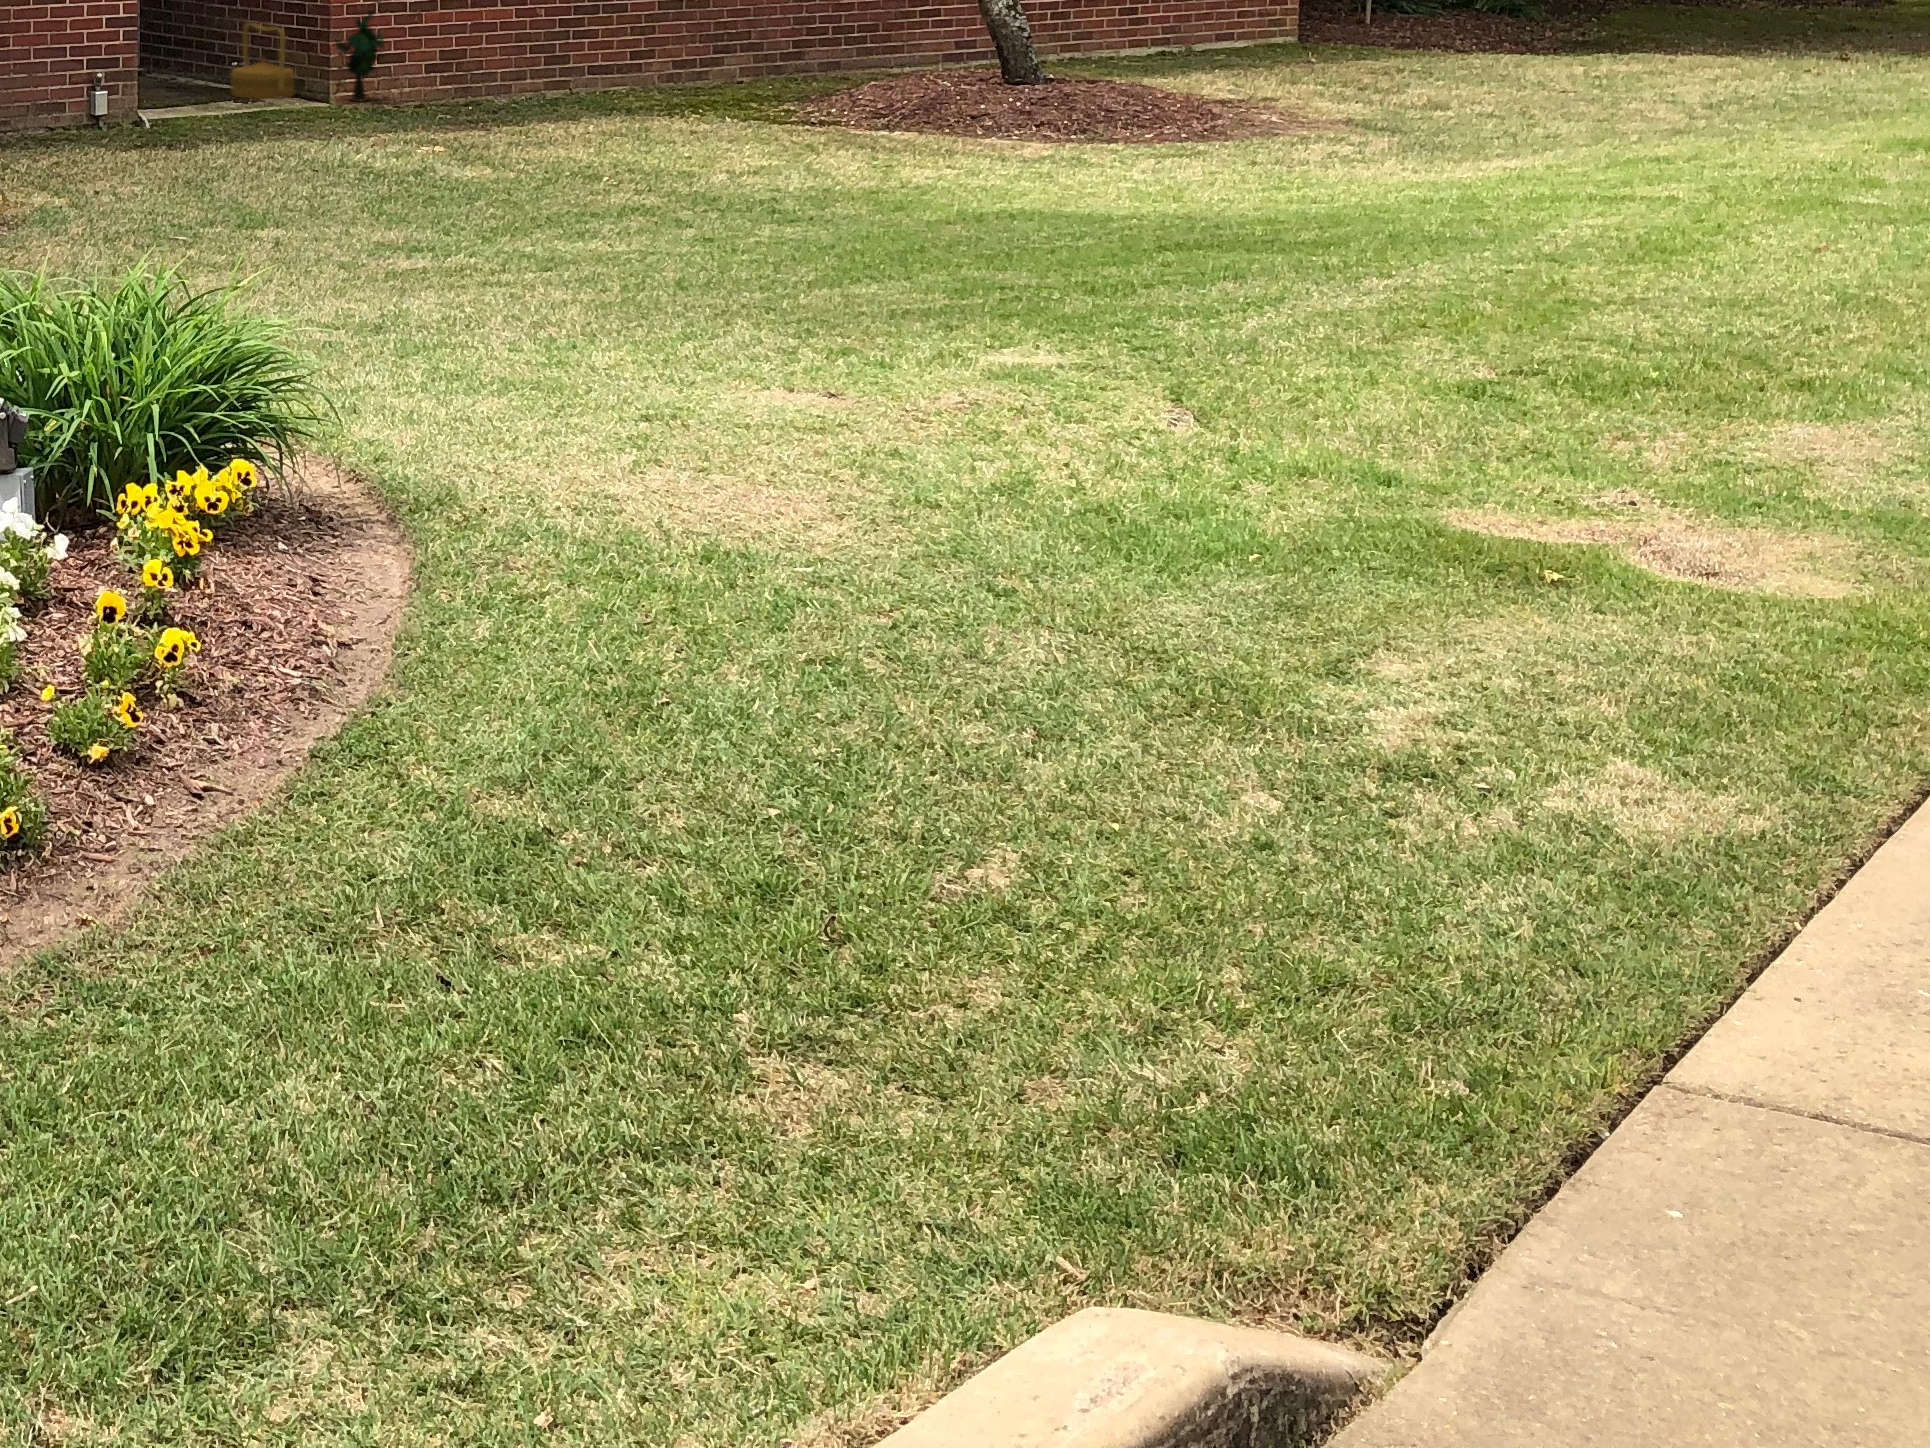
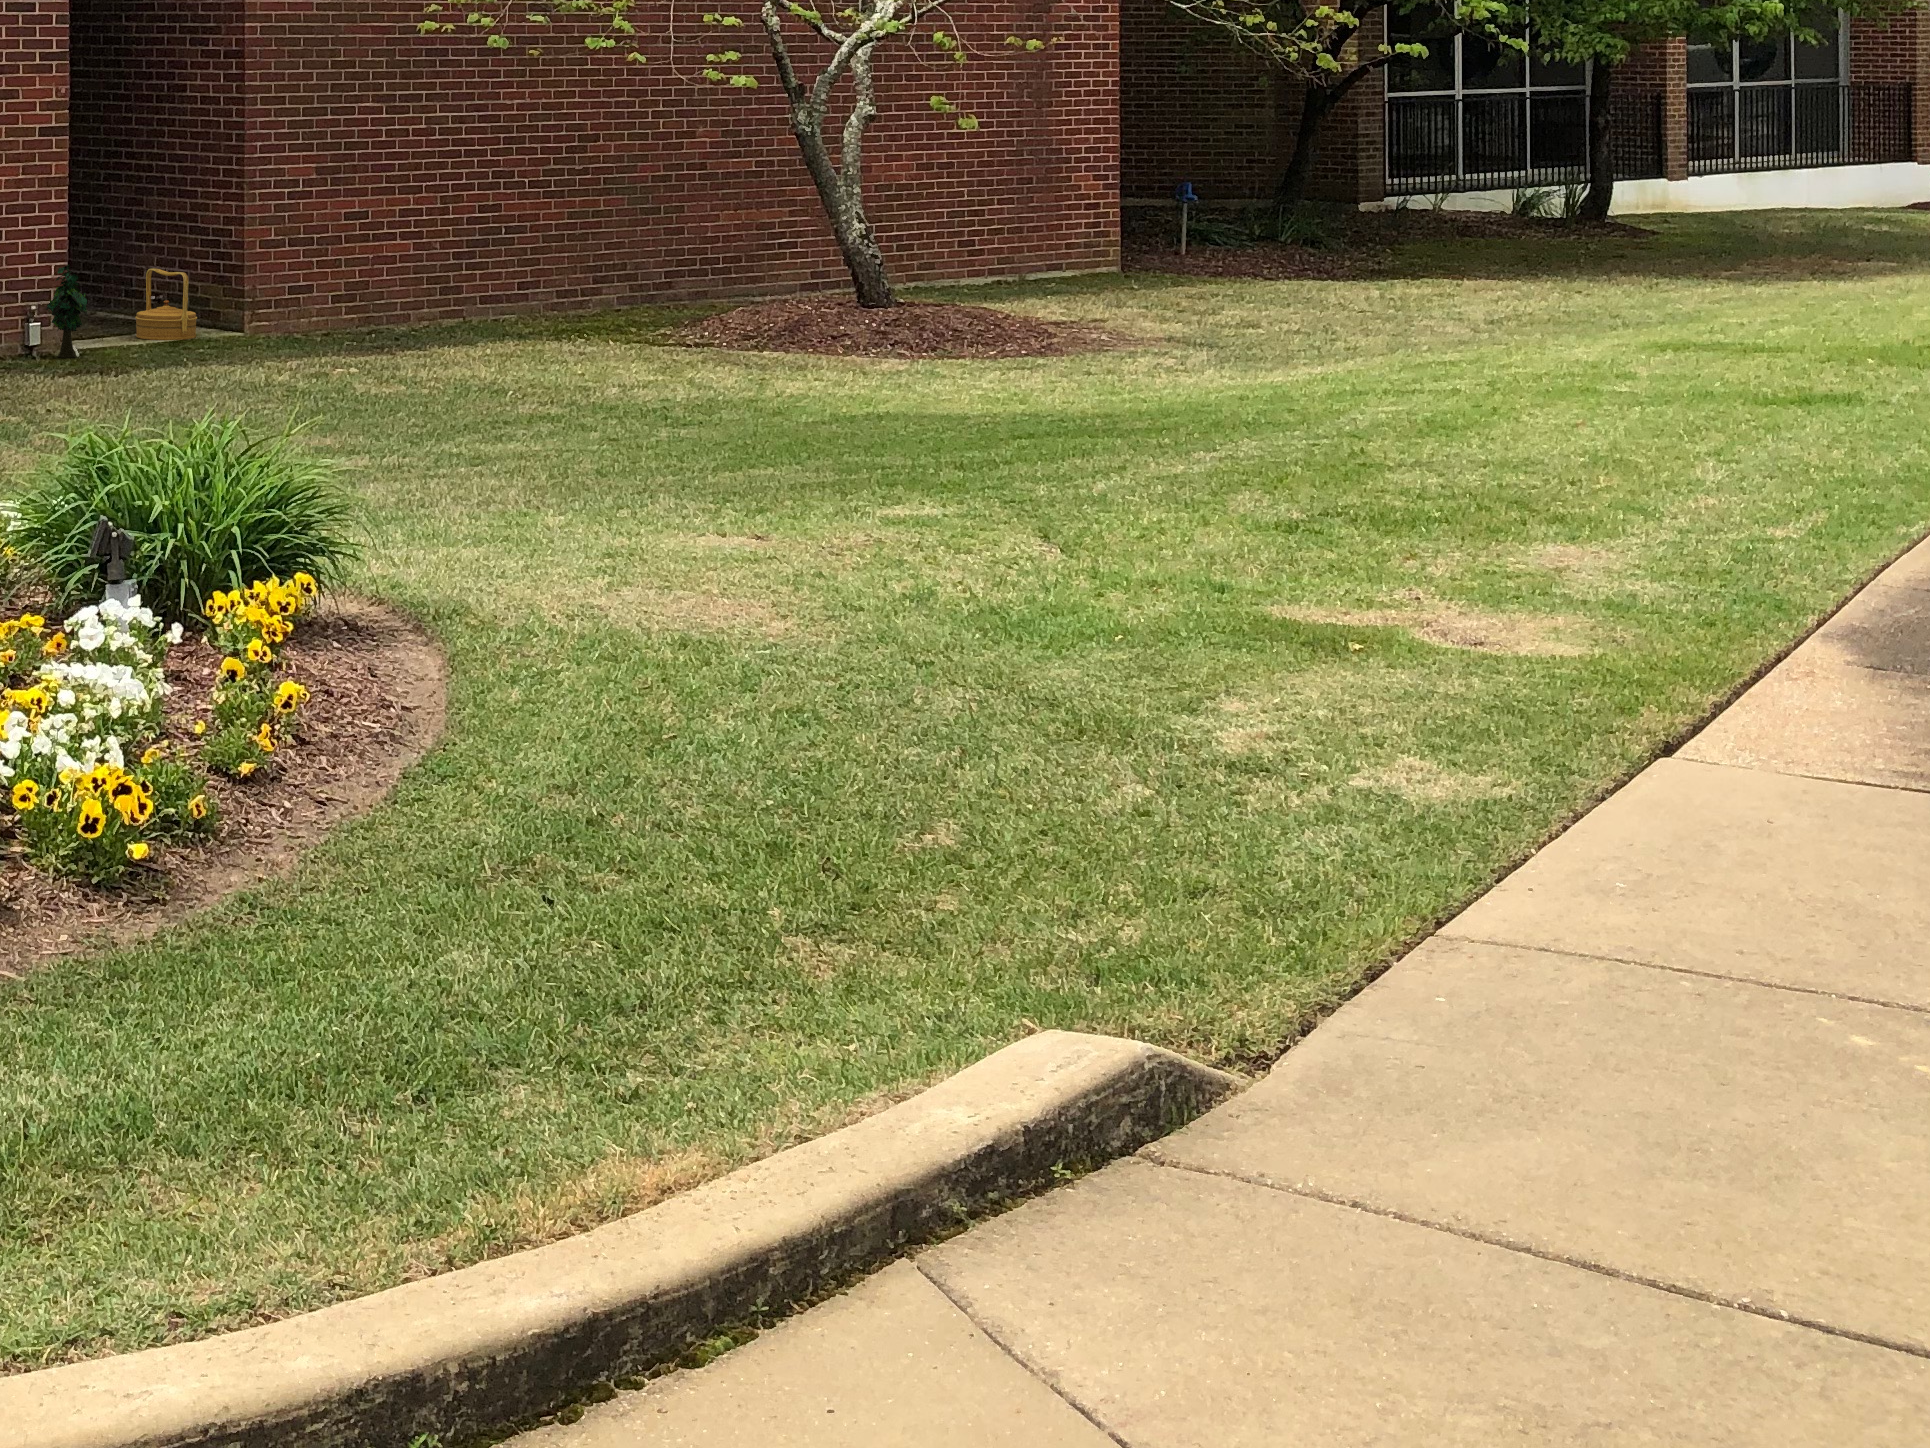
decorative plant: present [335,11,384,102] -> present [46,265,87,358]

